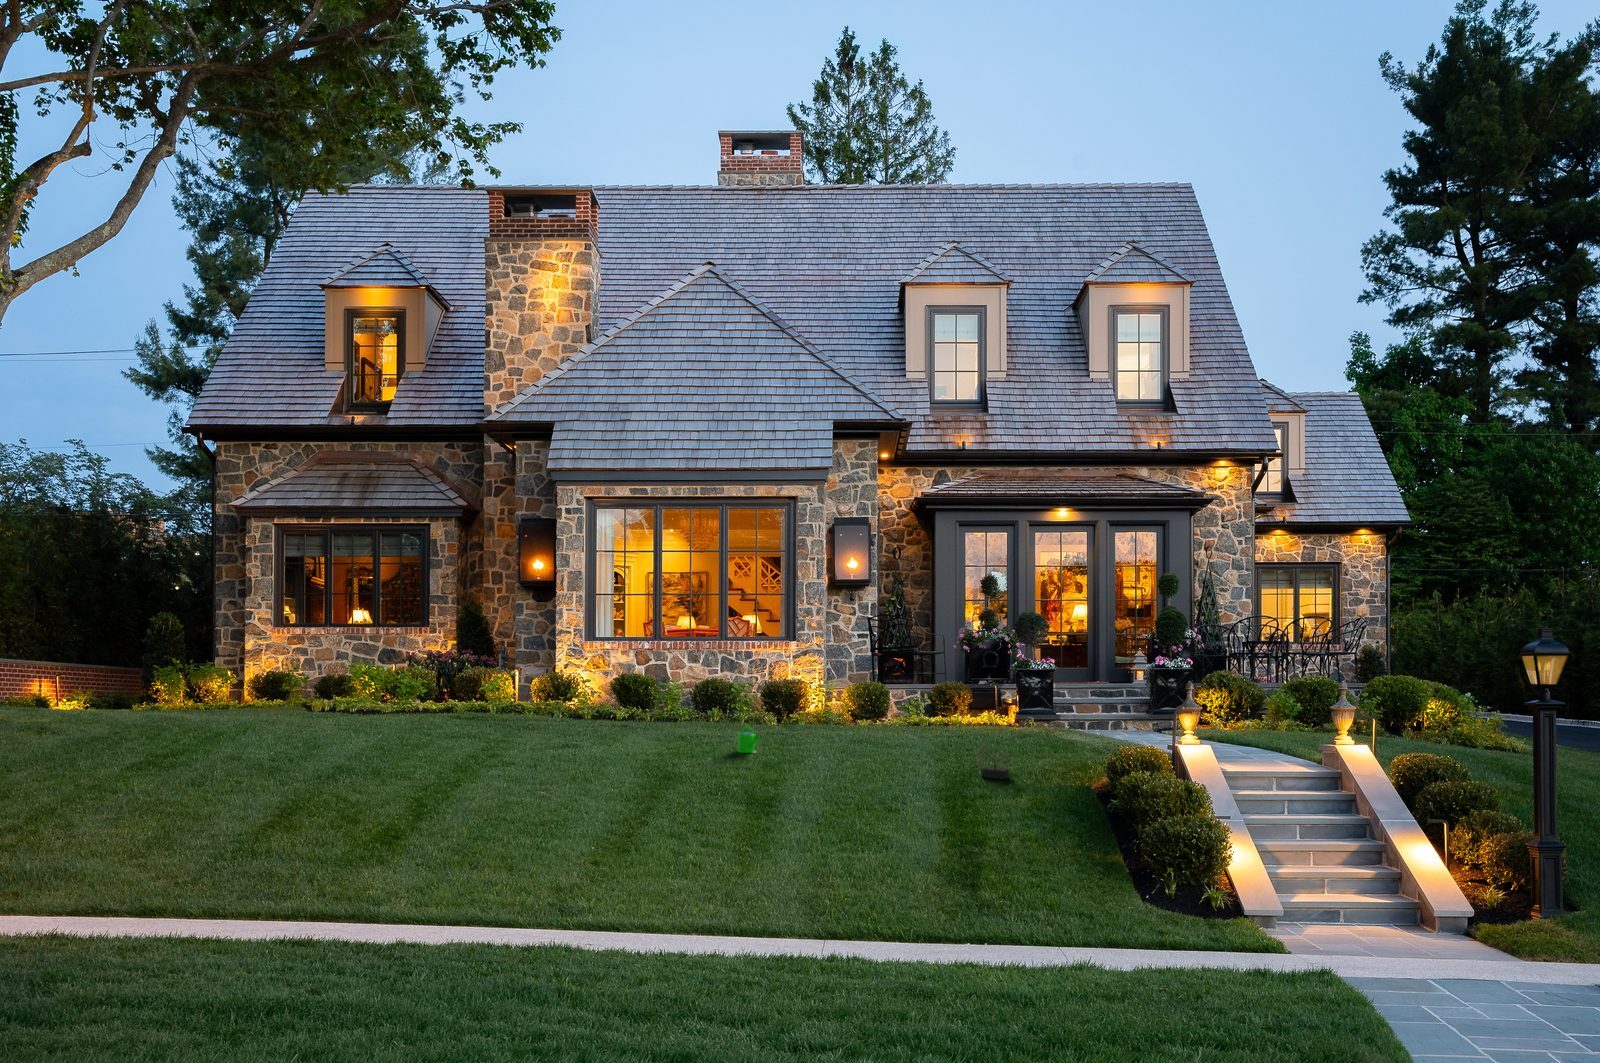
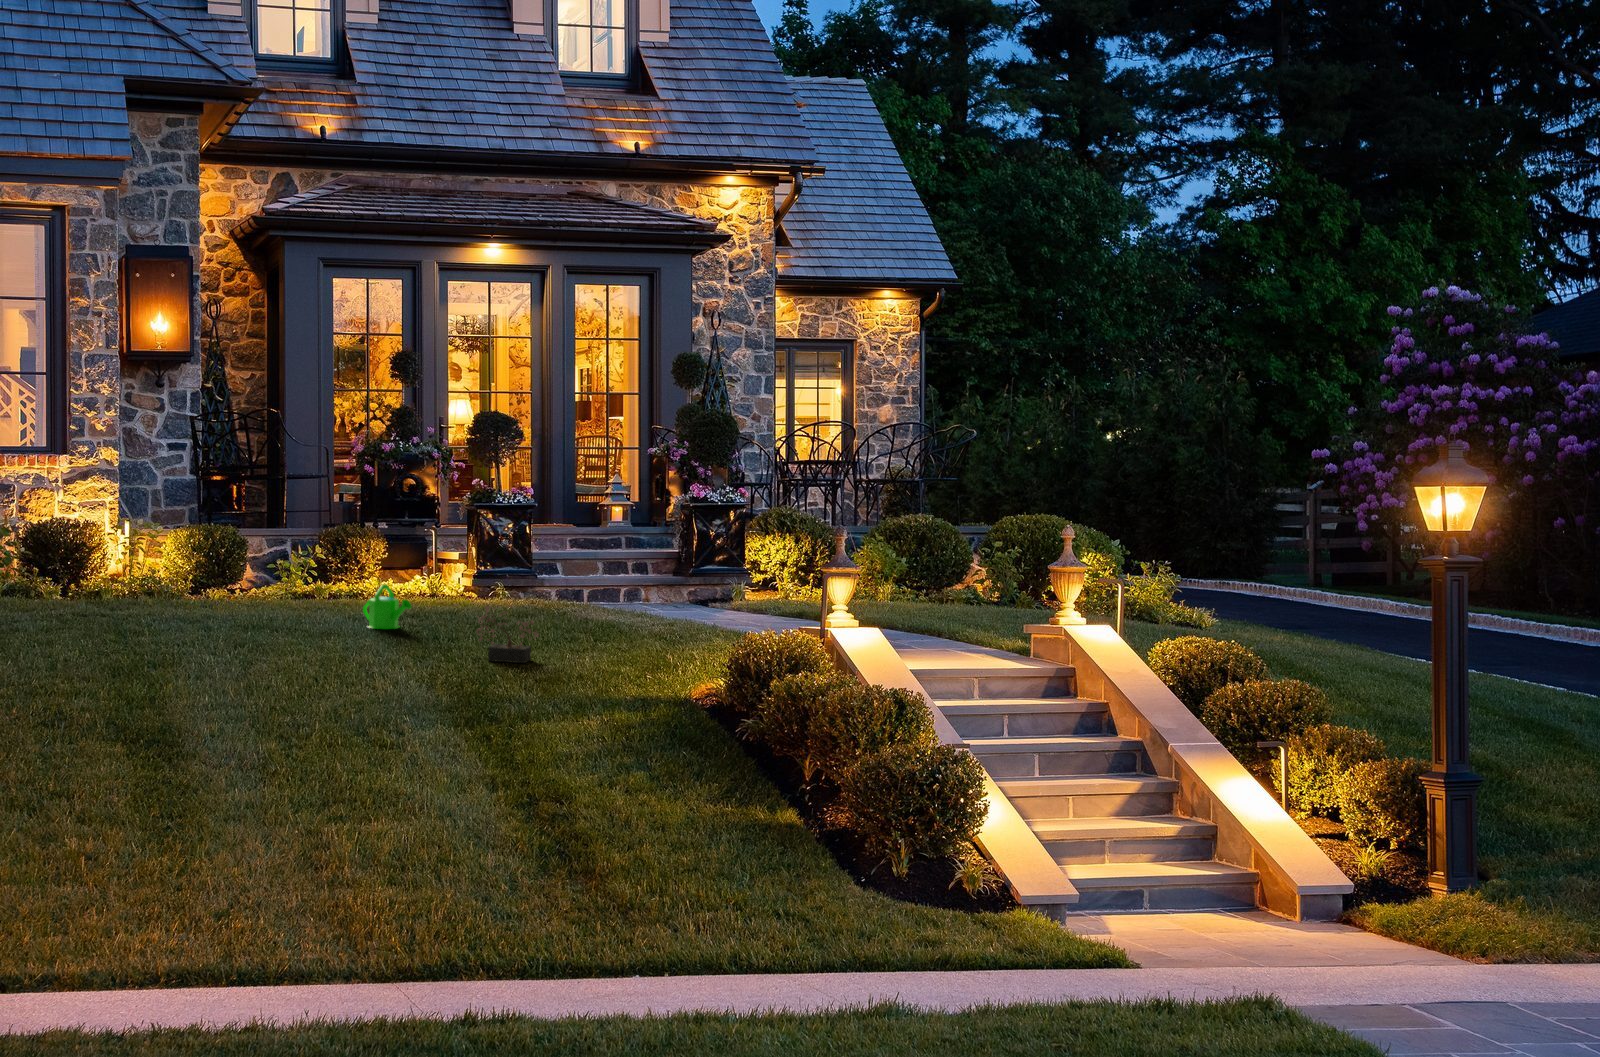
watering can: present [737,725,760,753] -> present [363,584,411,629]

